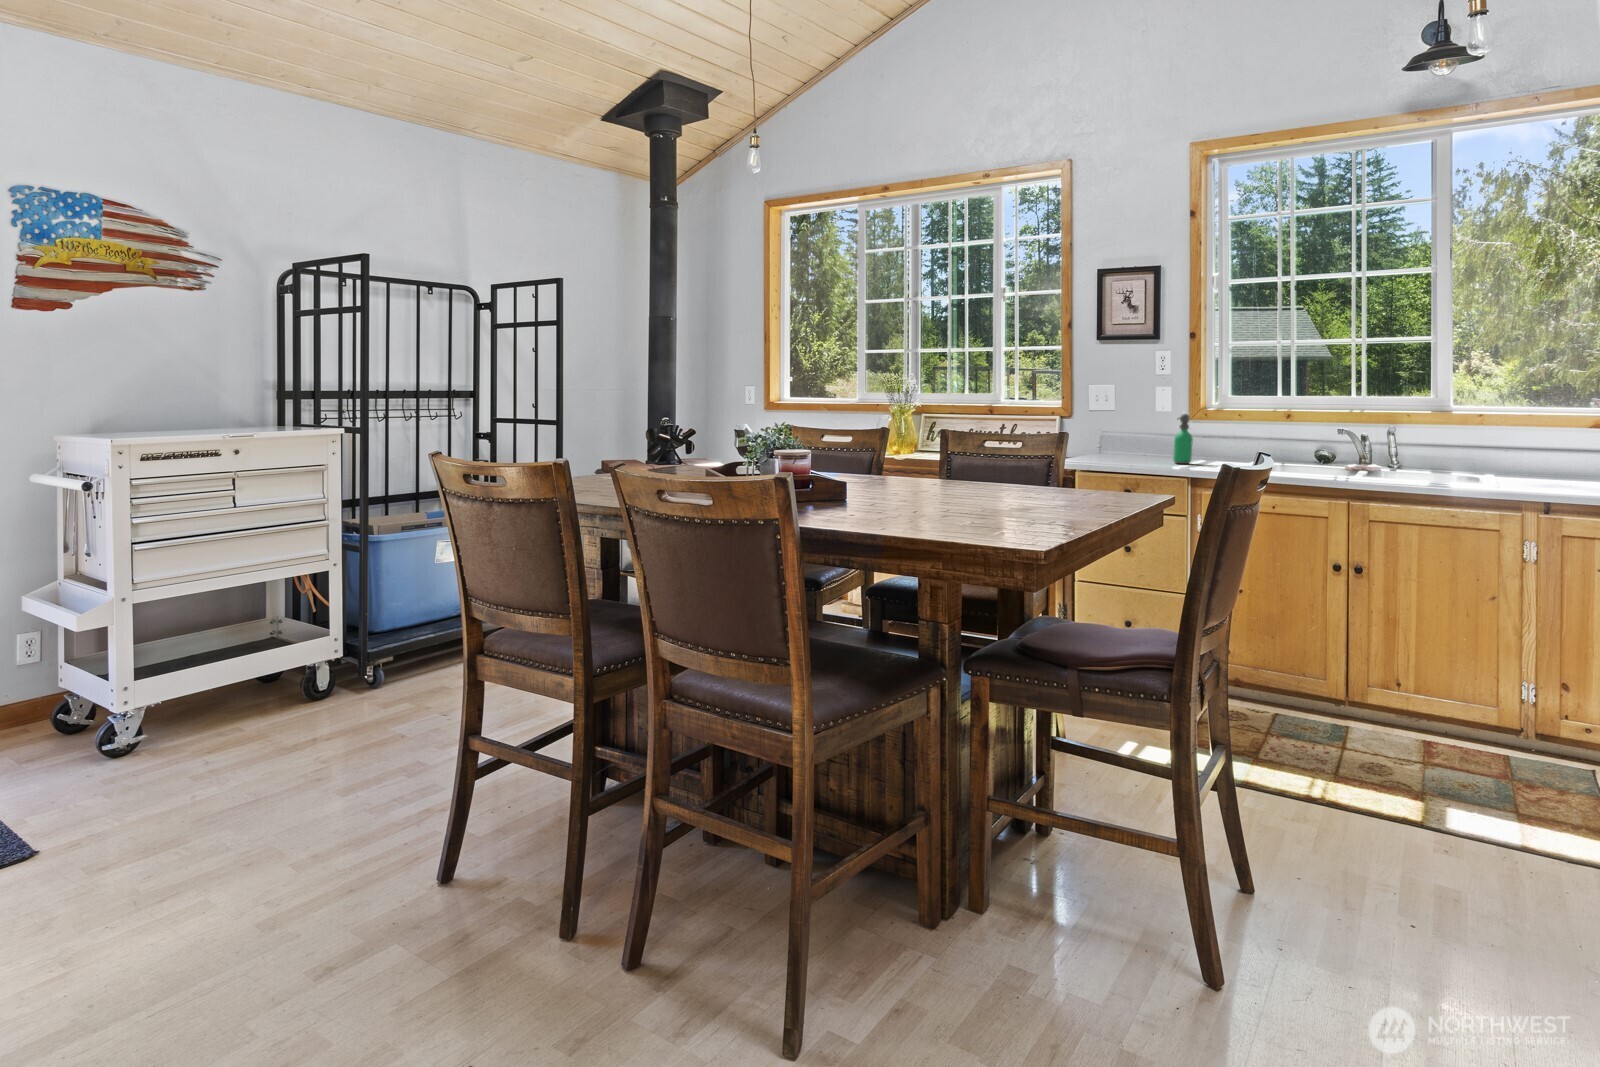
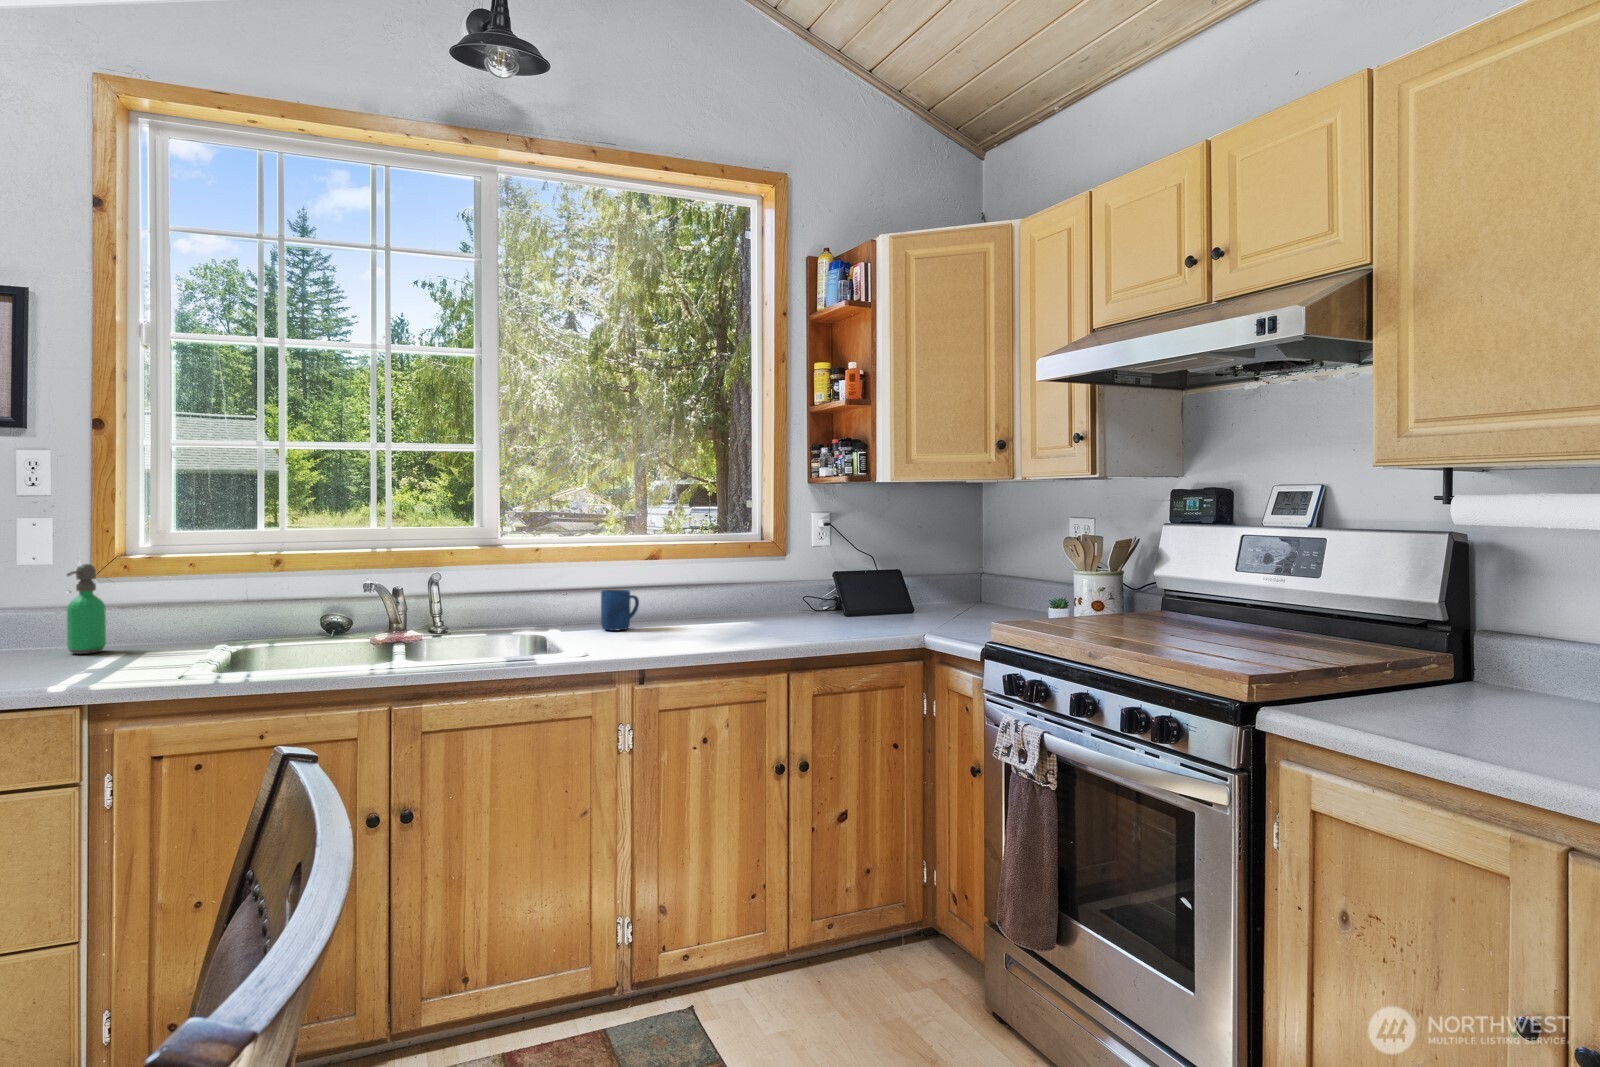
mug: none [1530,446,1569,478] -> present [601,590,639,631]

